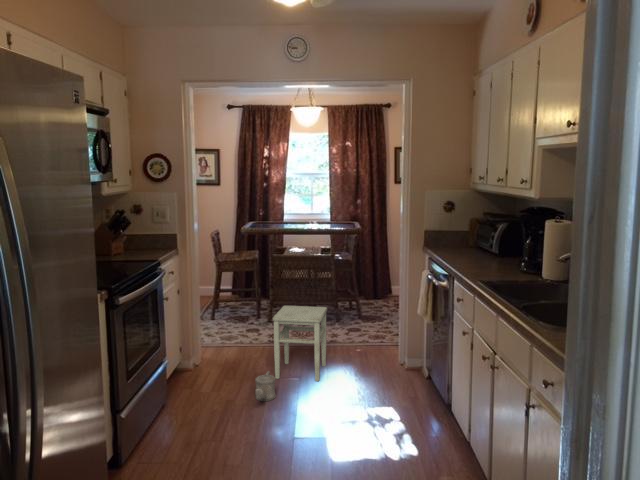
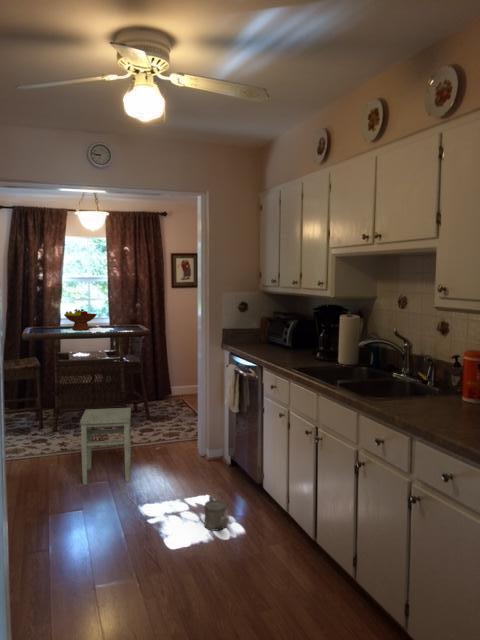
fruit bowl: none [282,205,313,226] -> present [64,309,97,330]
watering can: present [255,371,276,401] -> present [204,495,229,531]

